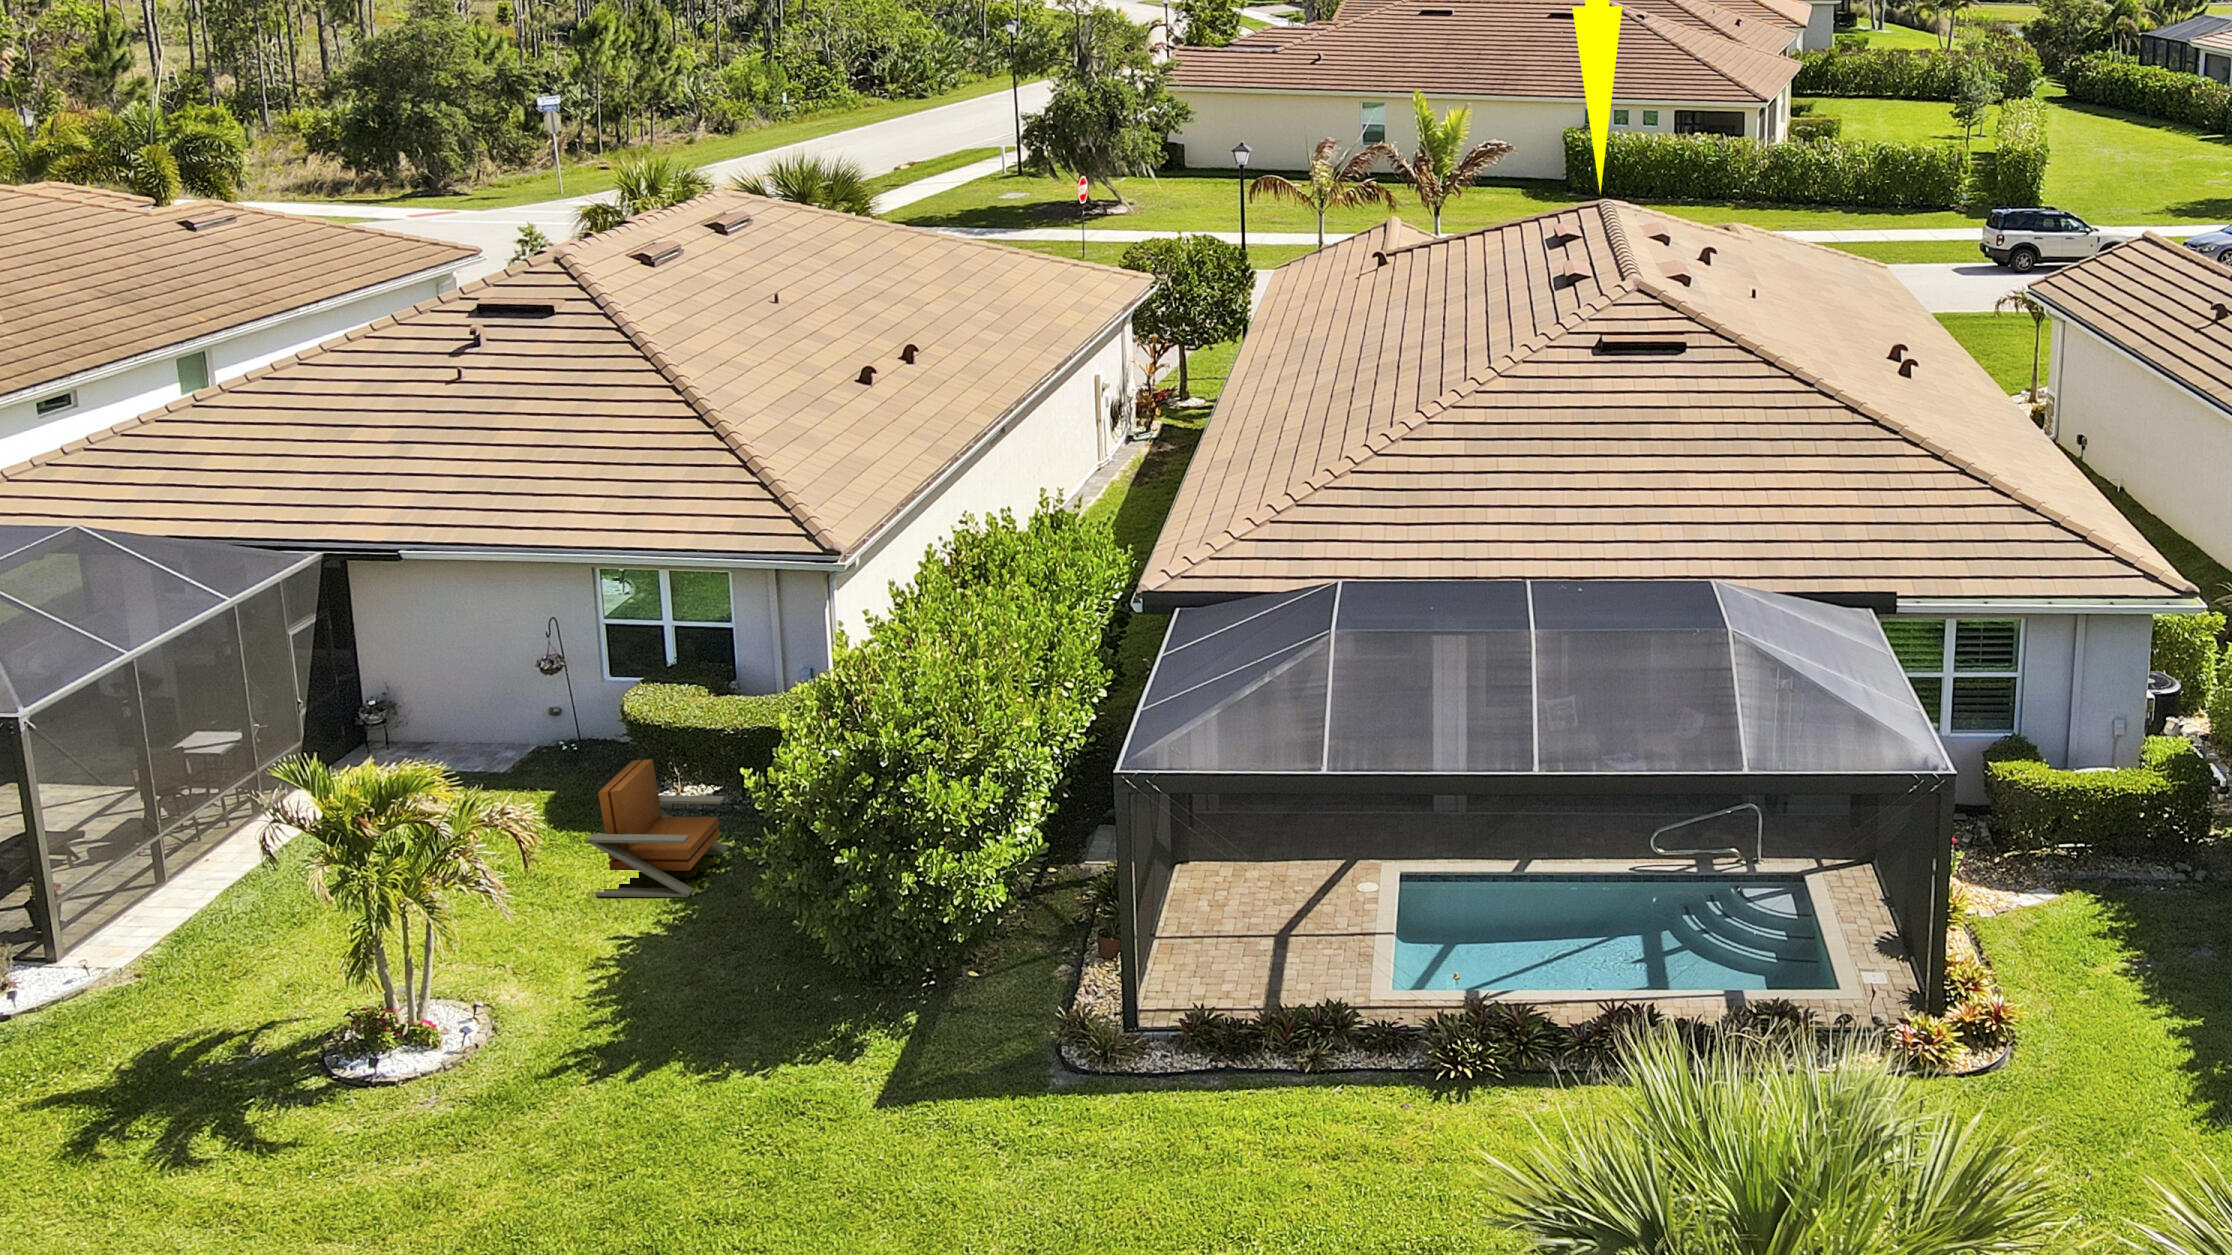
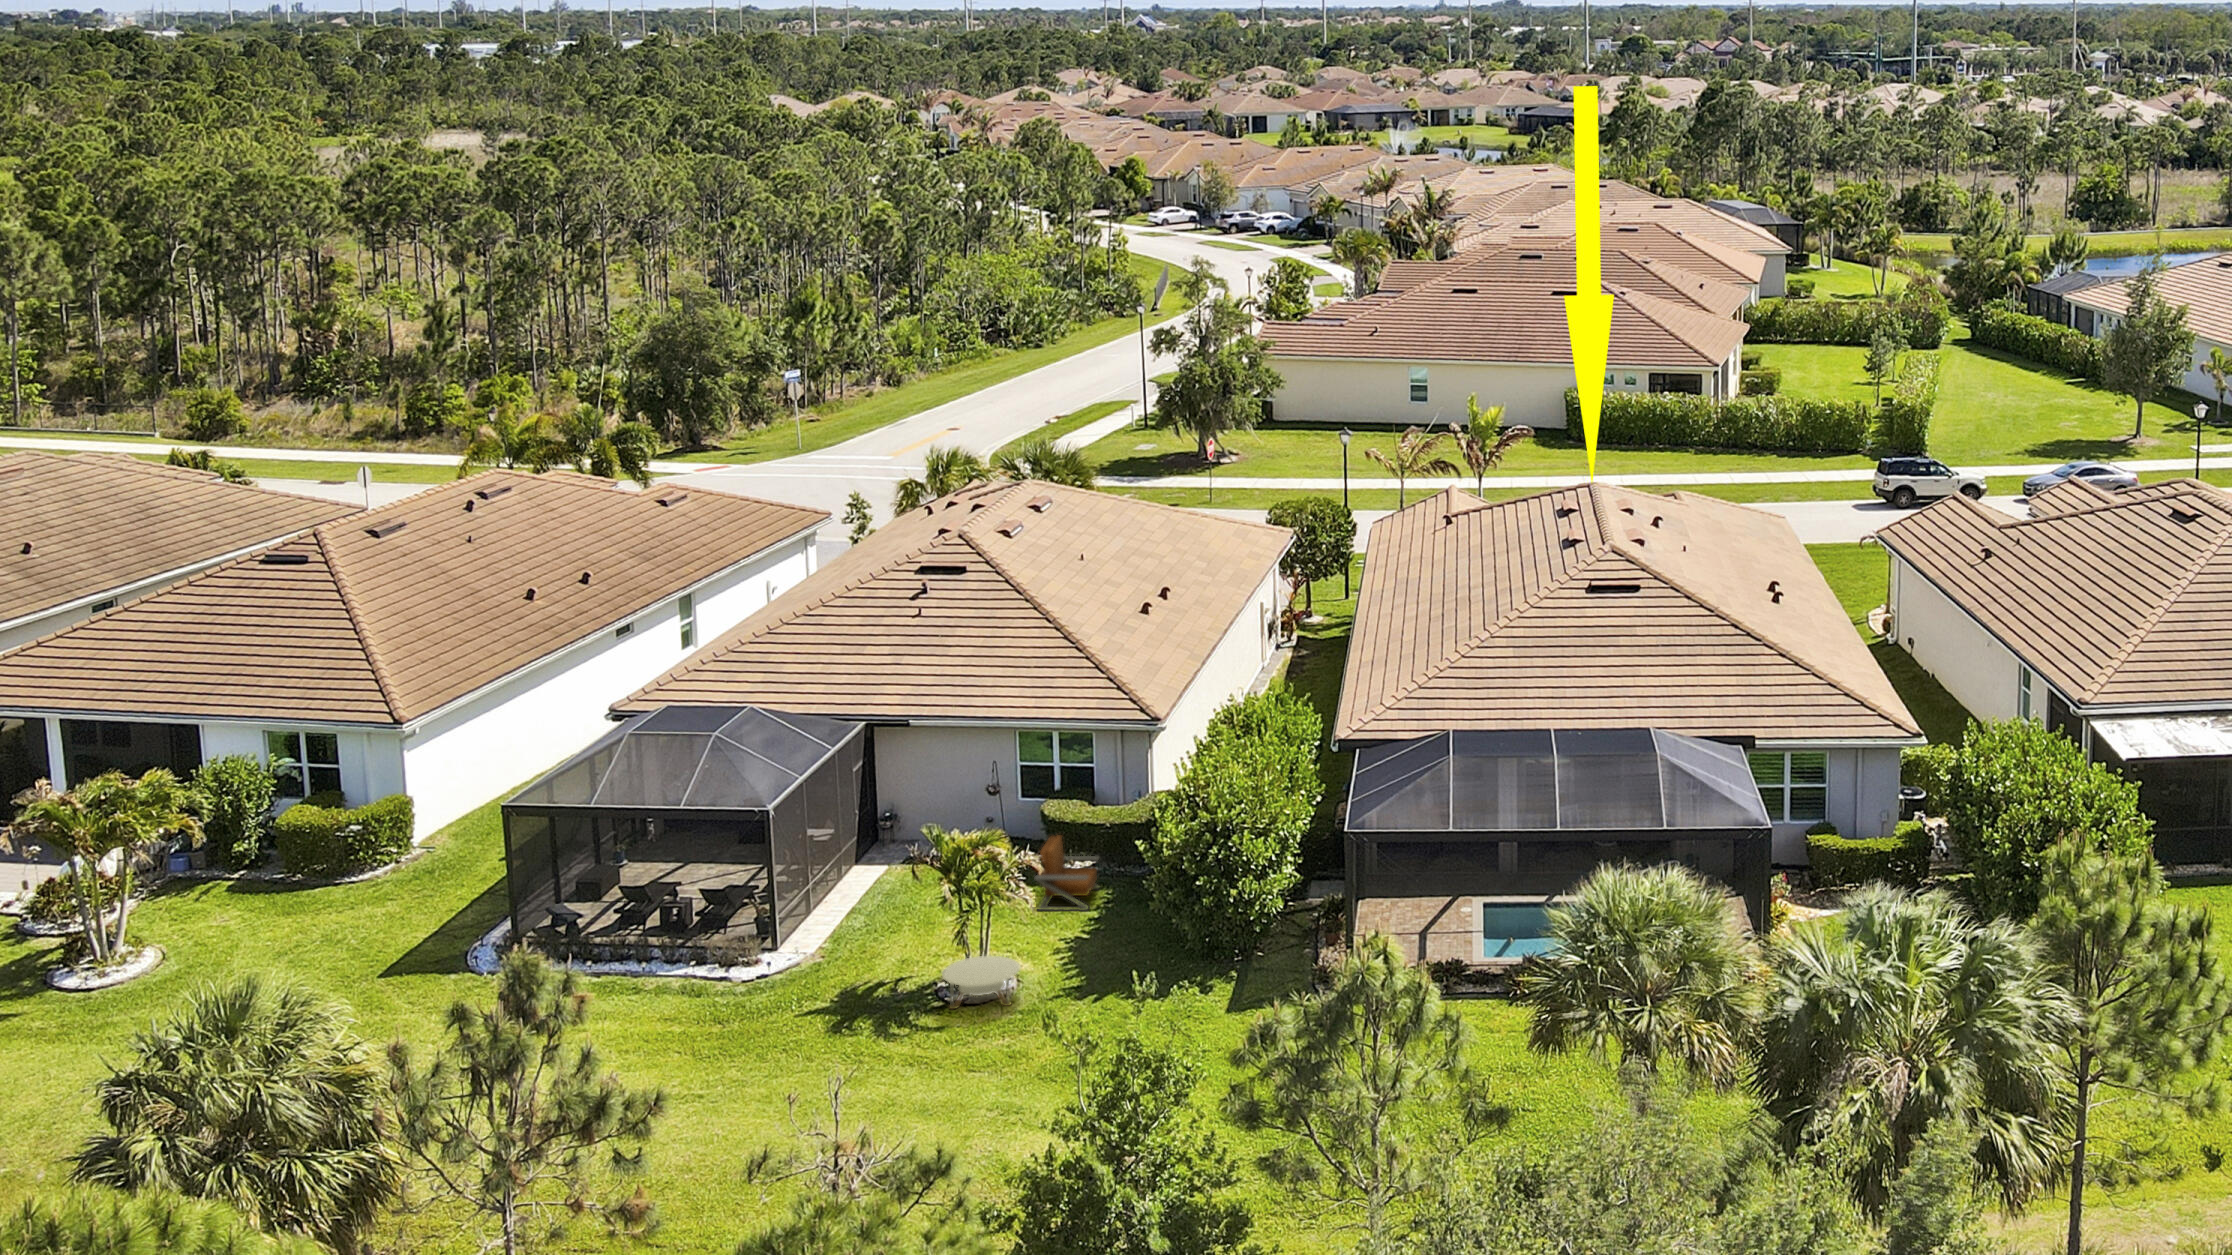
round table: none [319,1006,486,1119] -> present [942,956,1020,1009]

